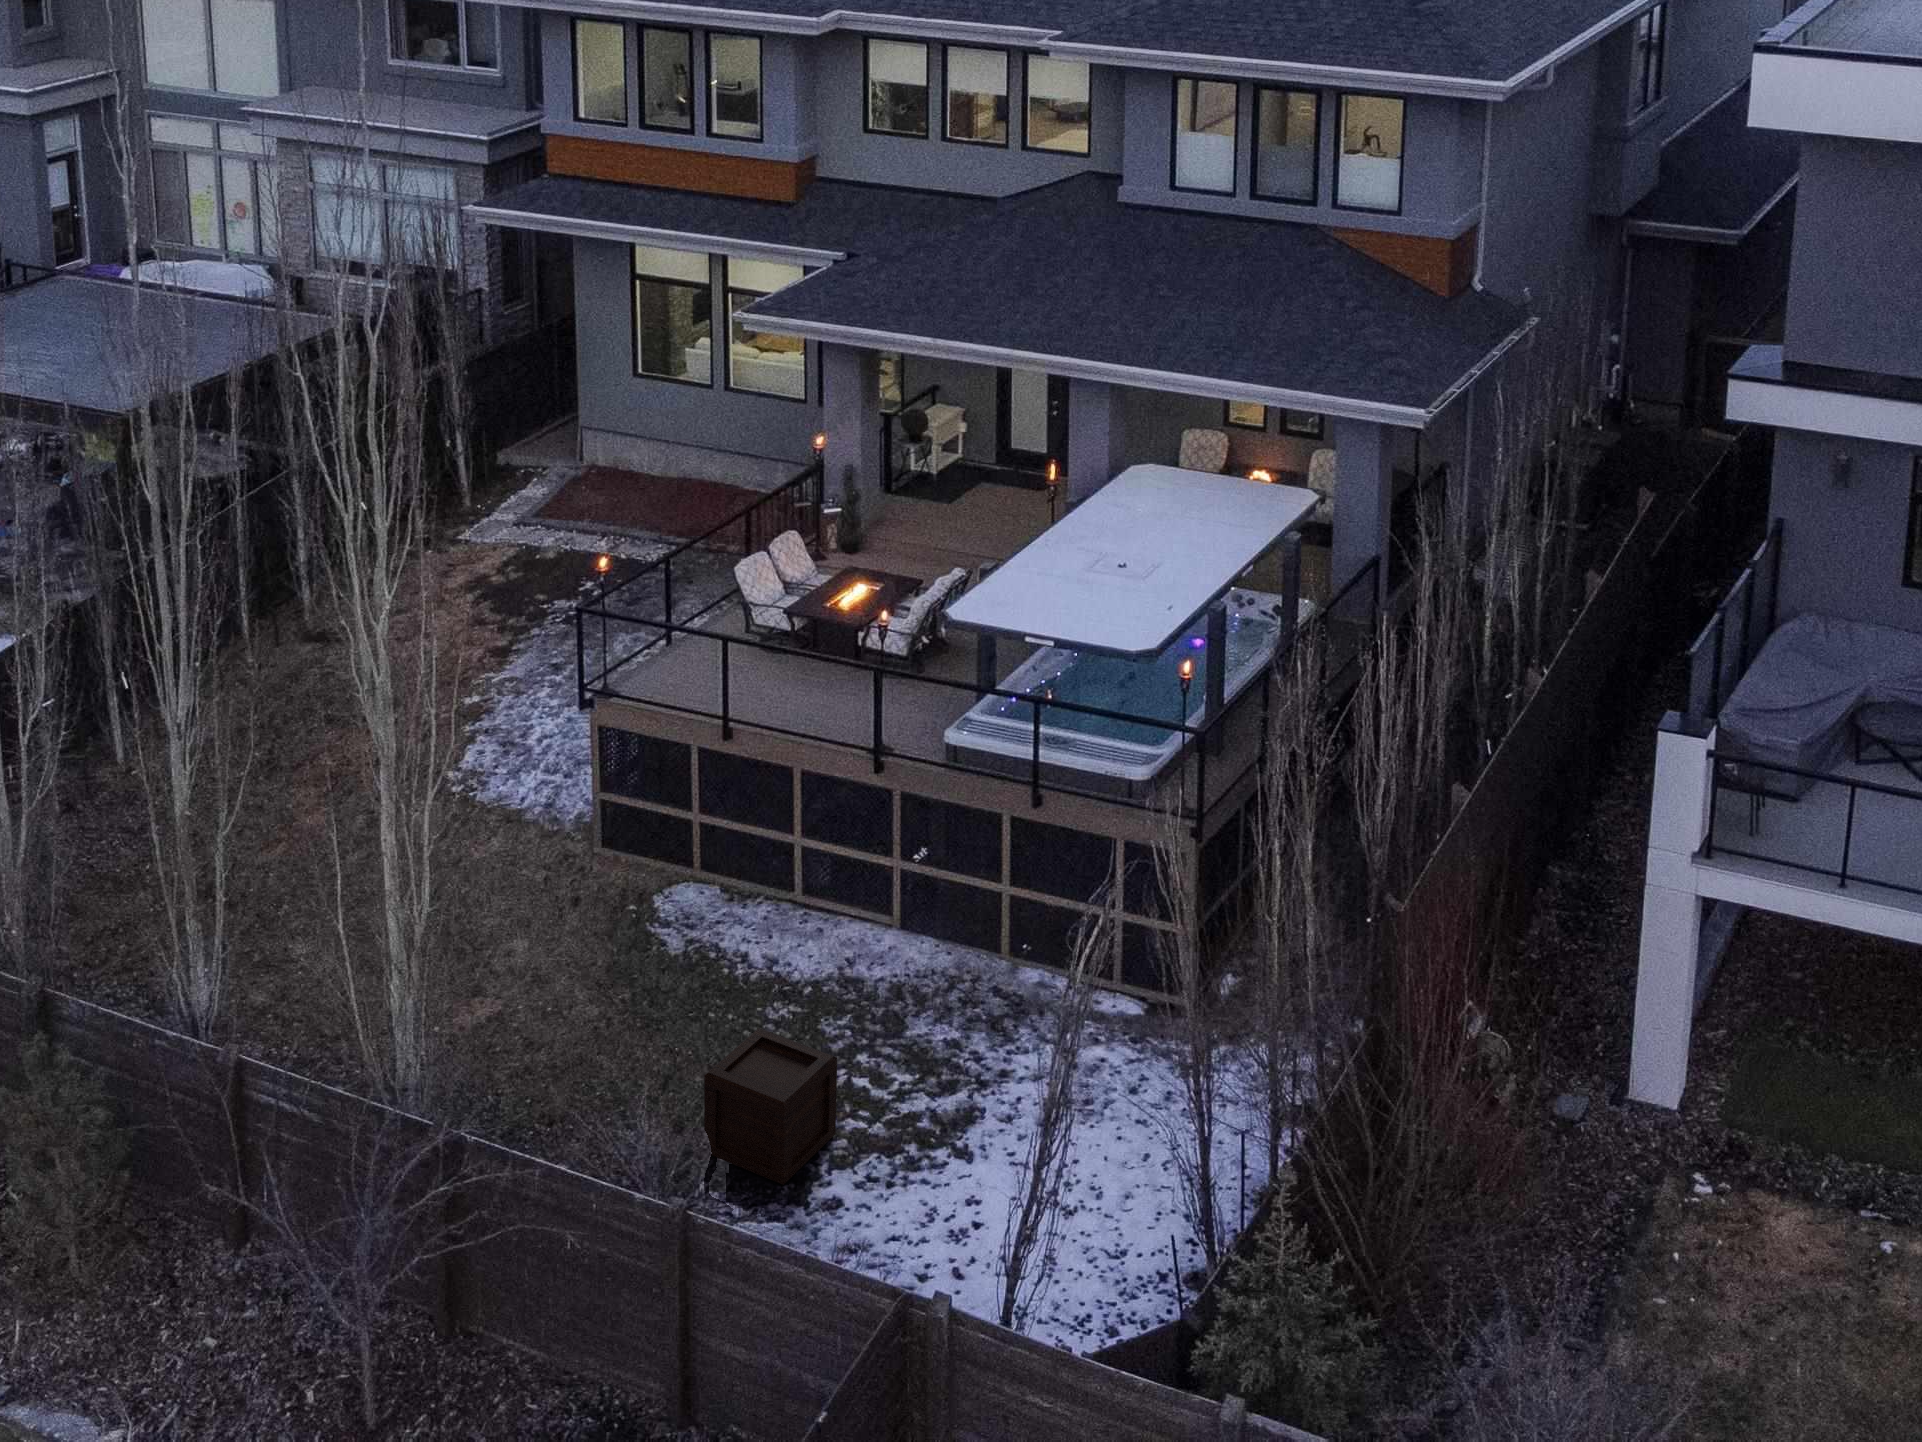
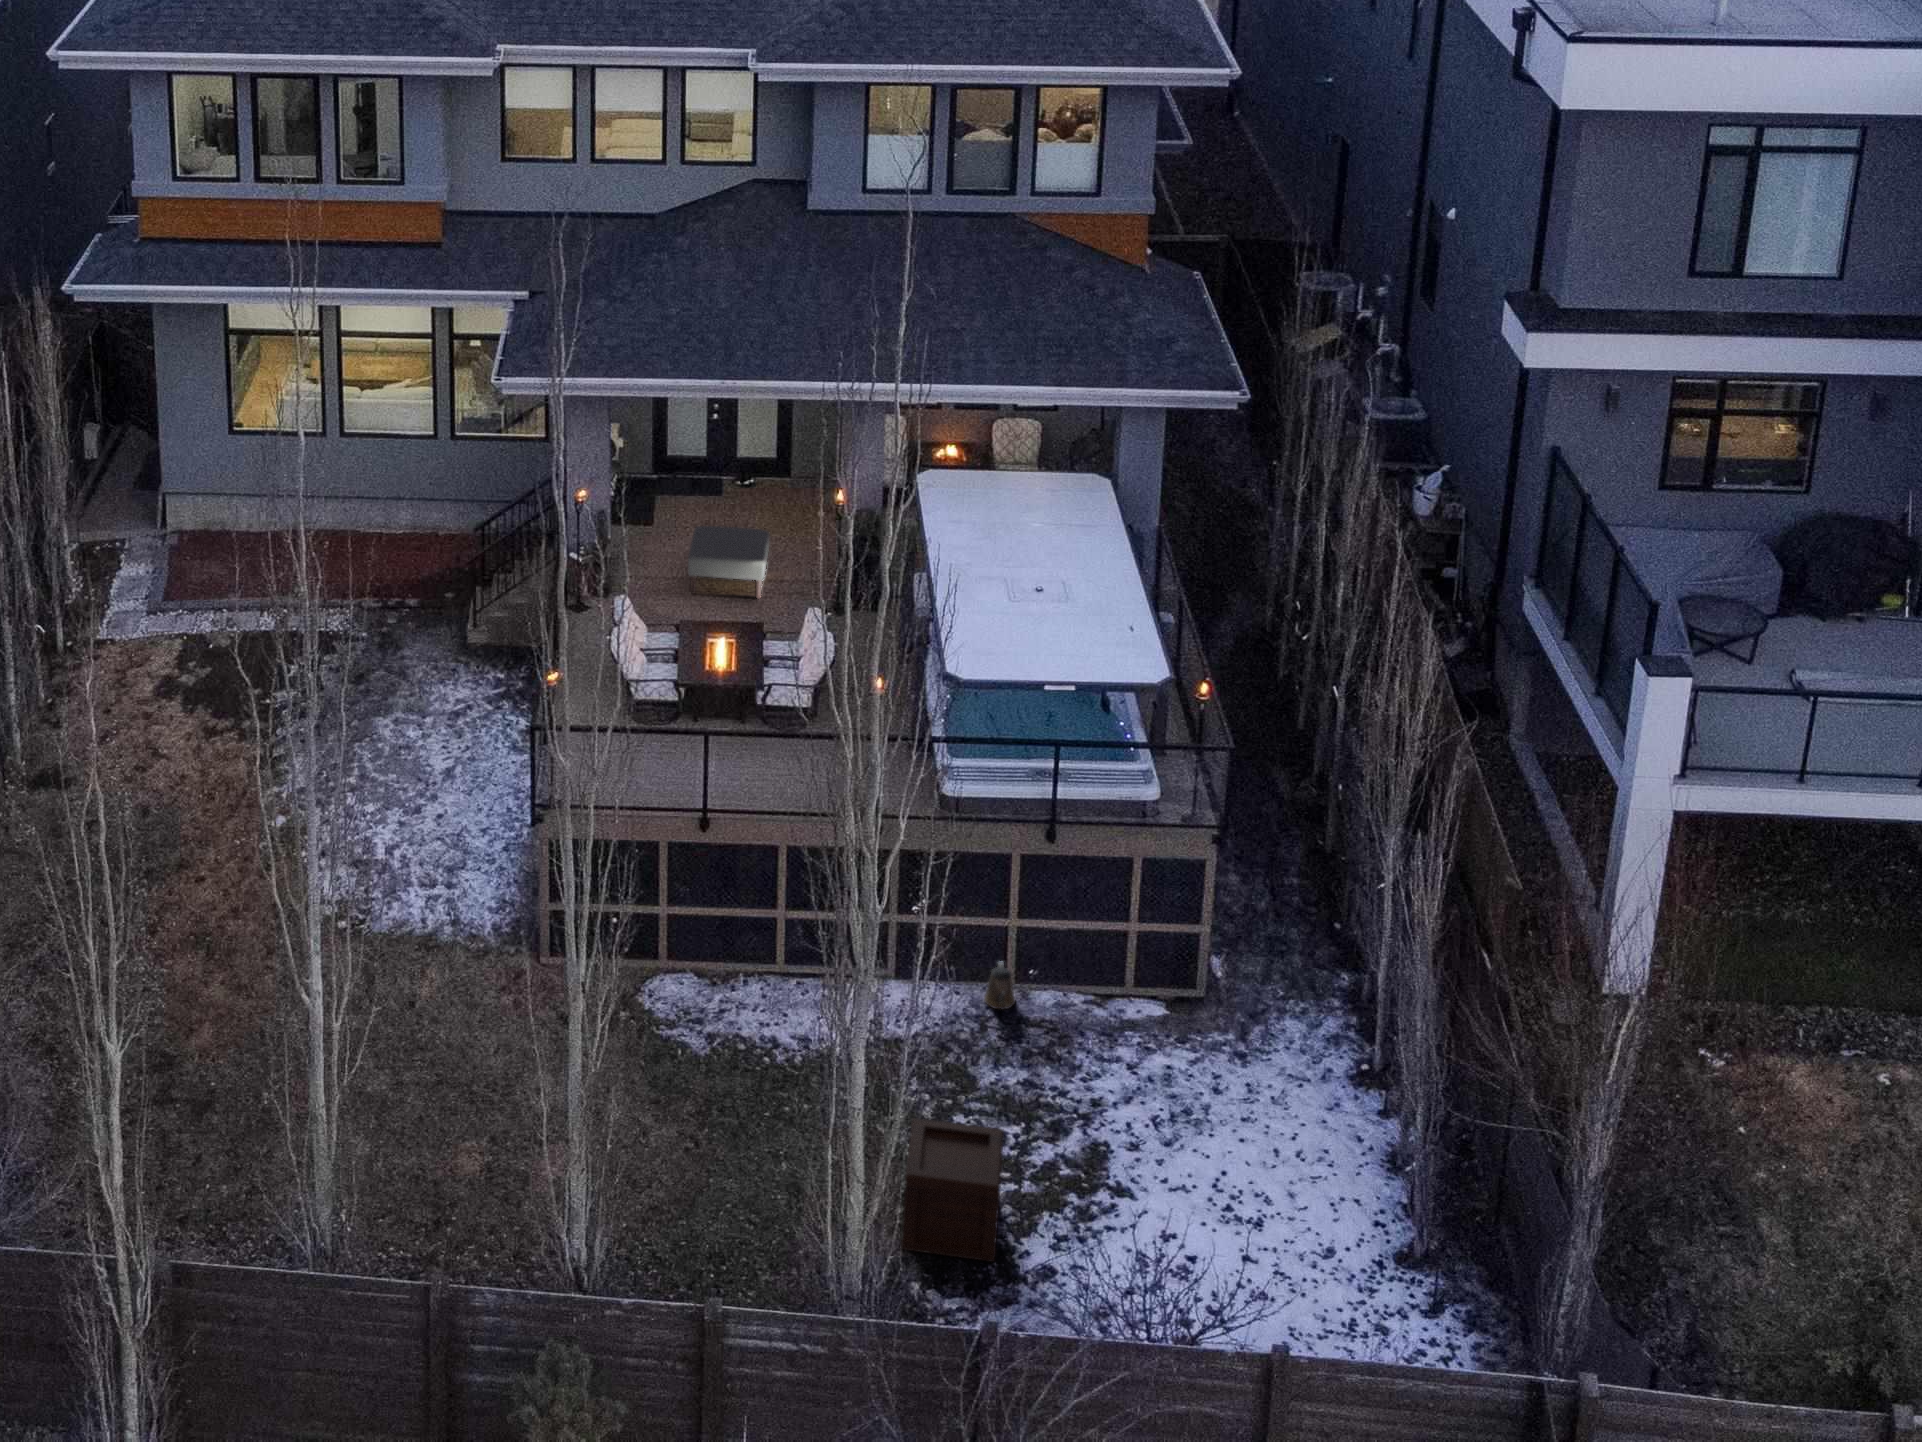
ottoman: none [874,481,973,556] -> present [688,526,770,598]
watering can: none [969,927,1005,975] -> present [984,962,1015,1010]

